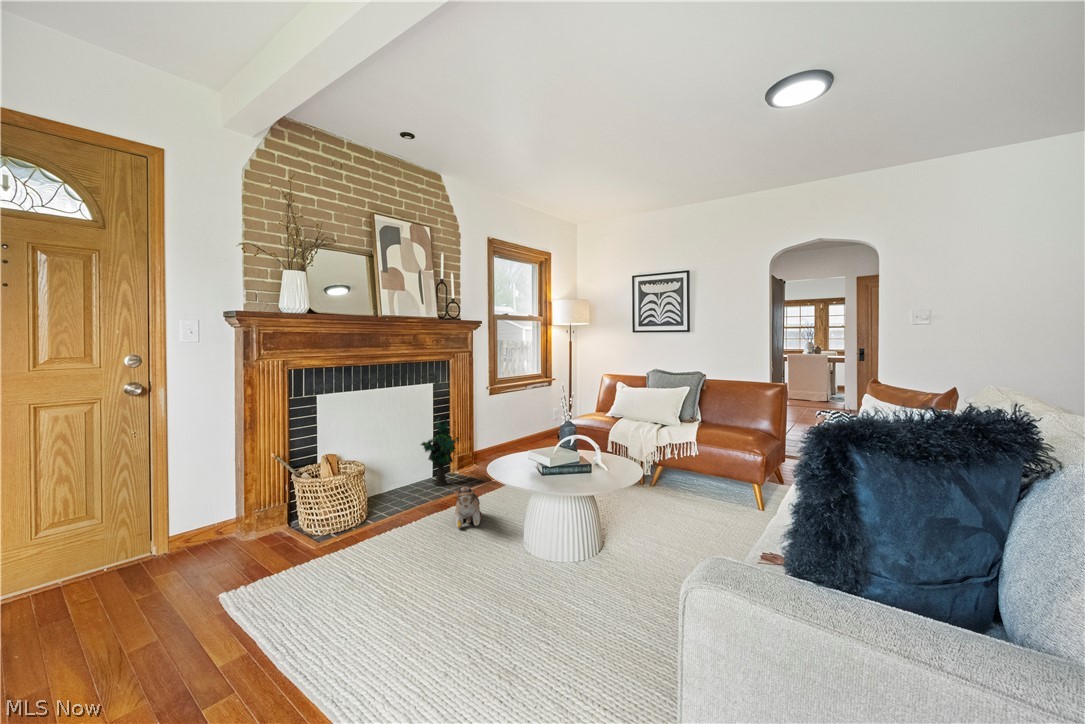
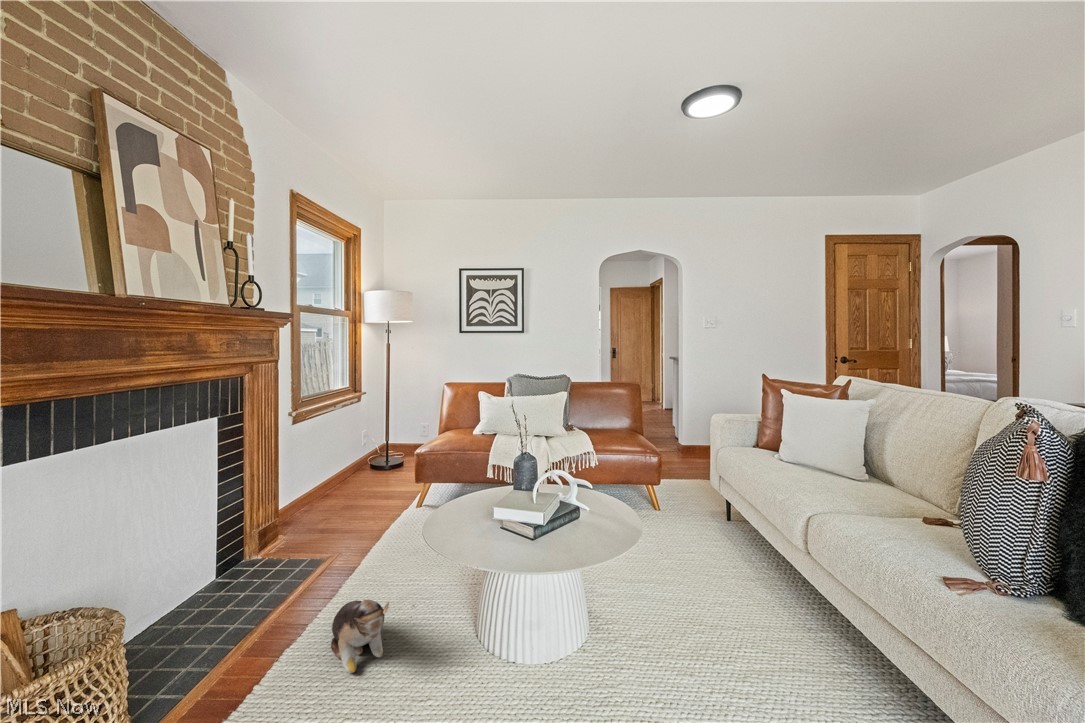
decorative plant: present [421,416,459,486] -> none [206,468,279,589]

